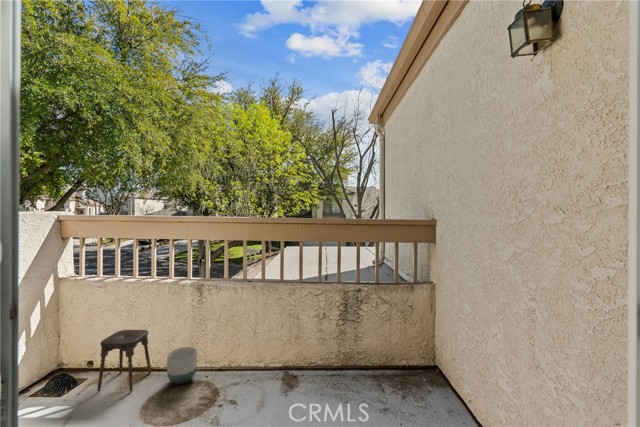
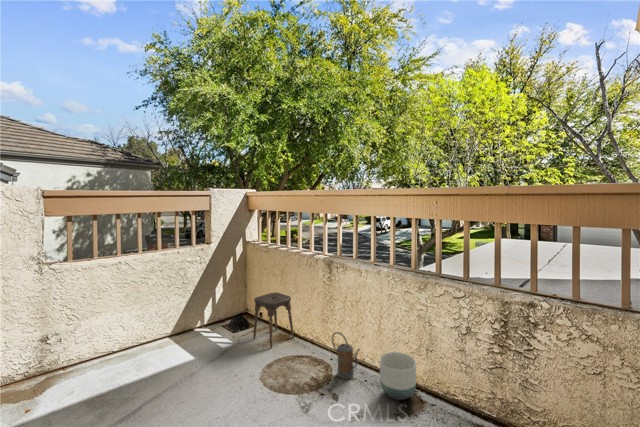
planter: present [167,347,197,384] -> present [380,352,416,400]
watering can: none [214,347,246,387] -> present [332,332,360,379]

